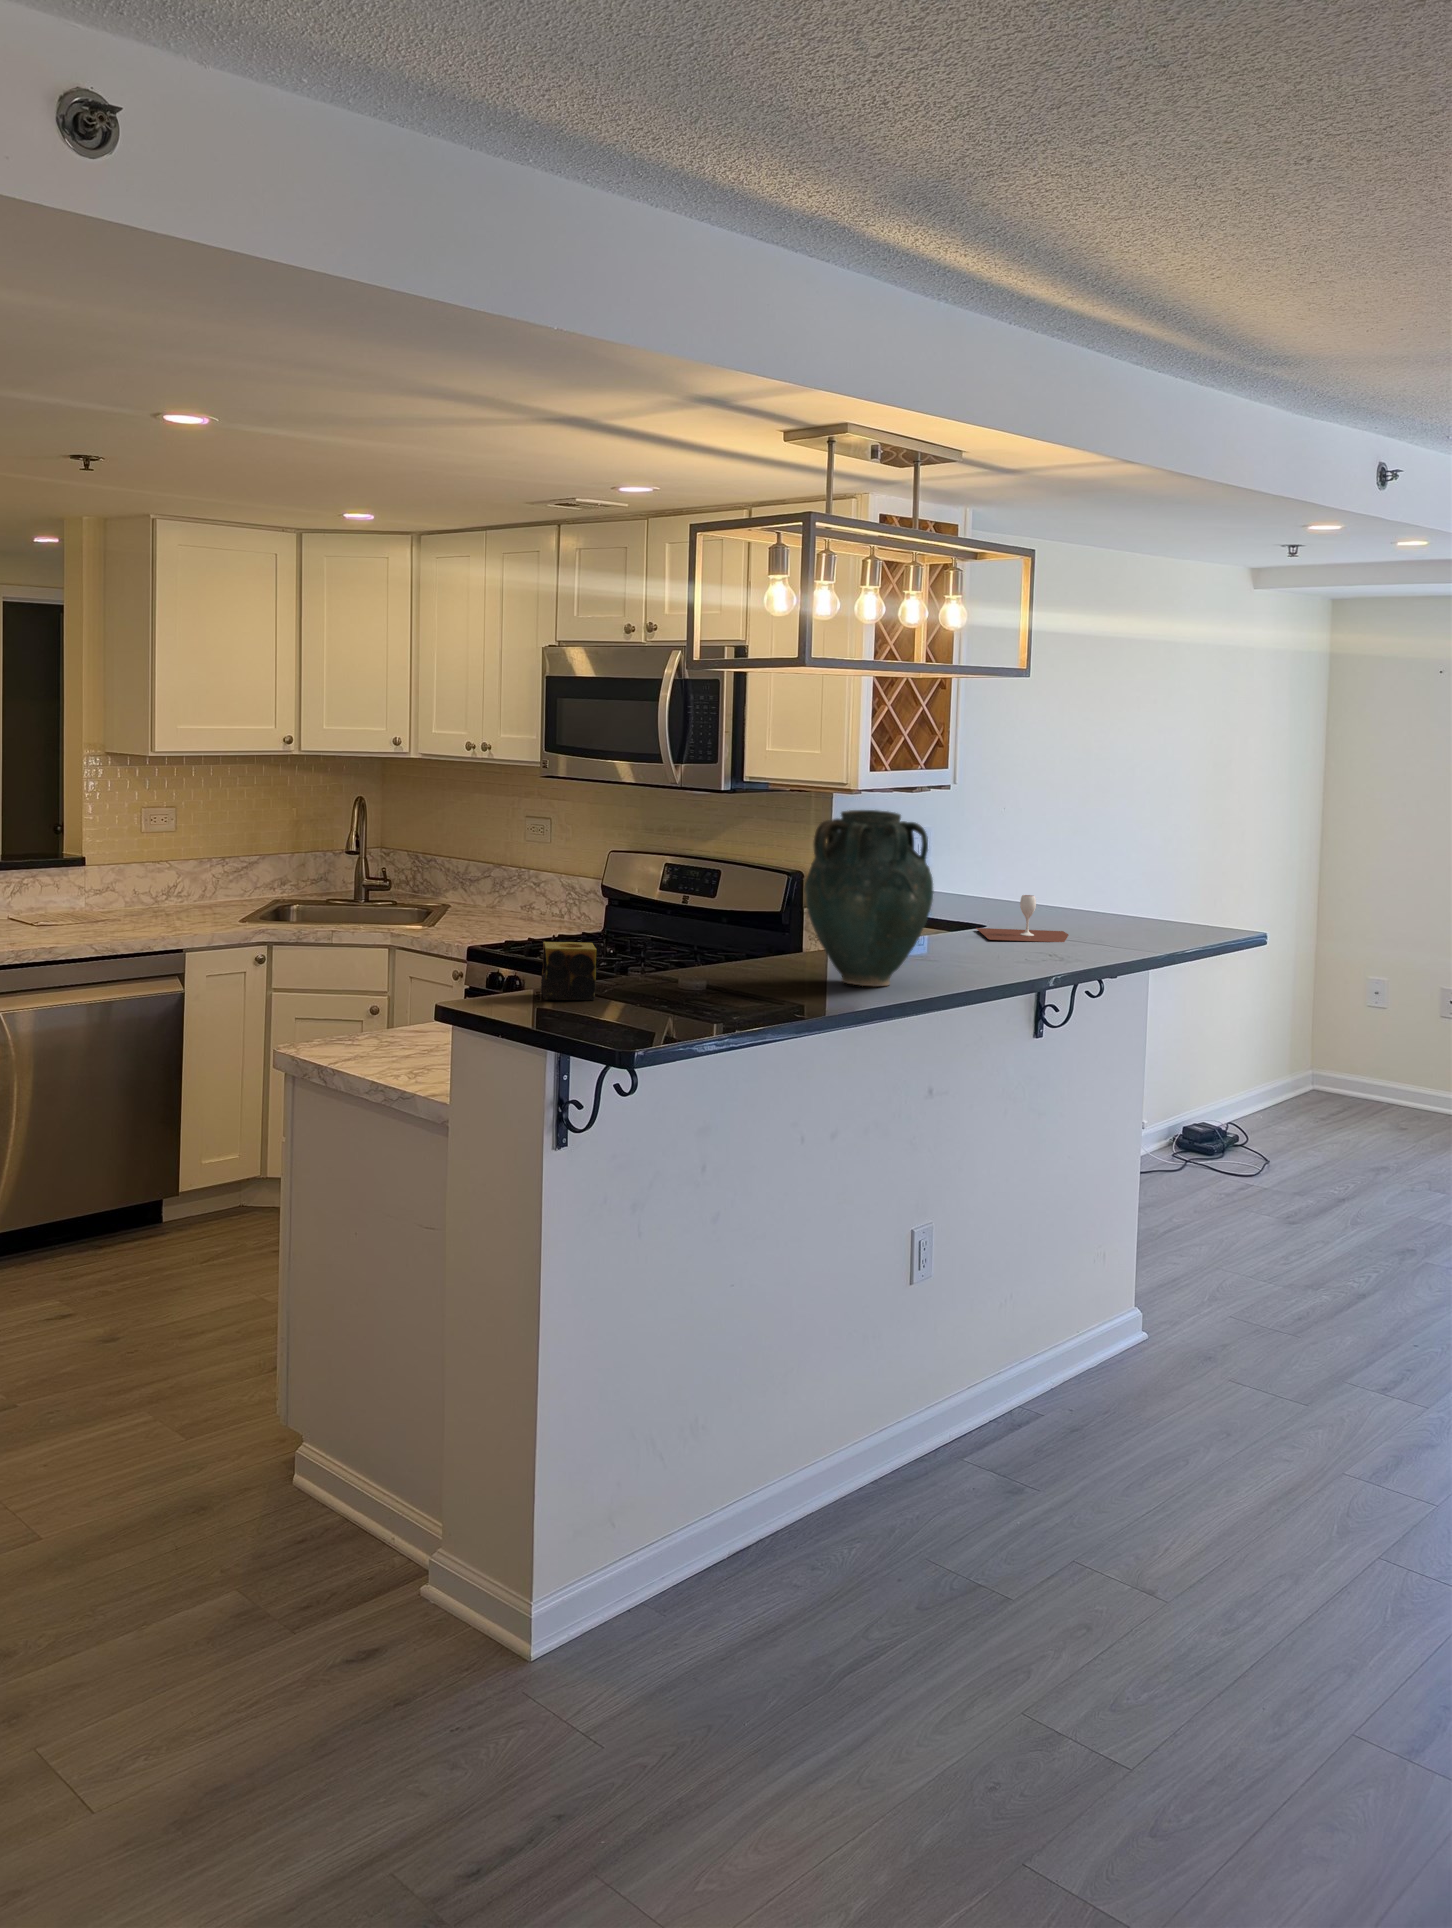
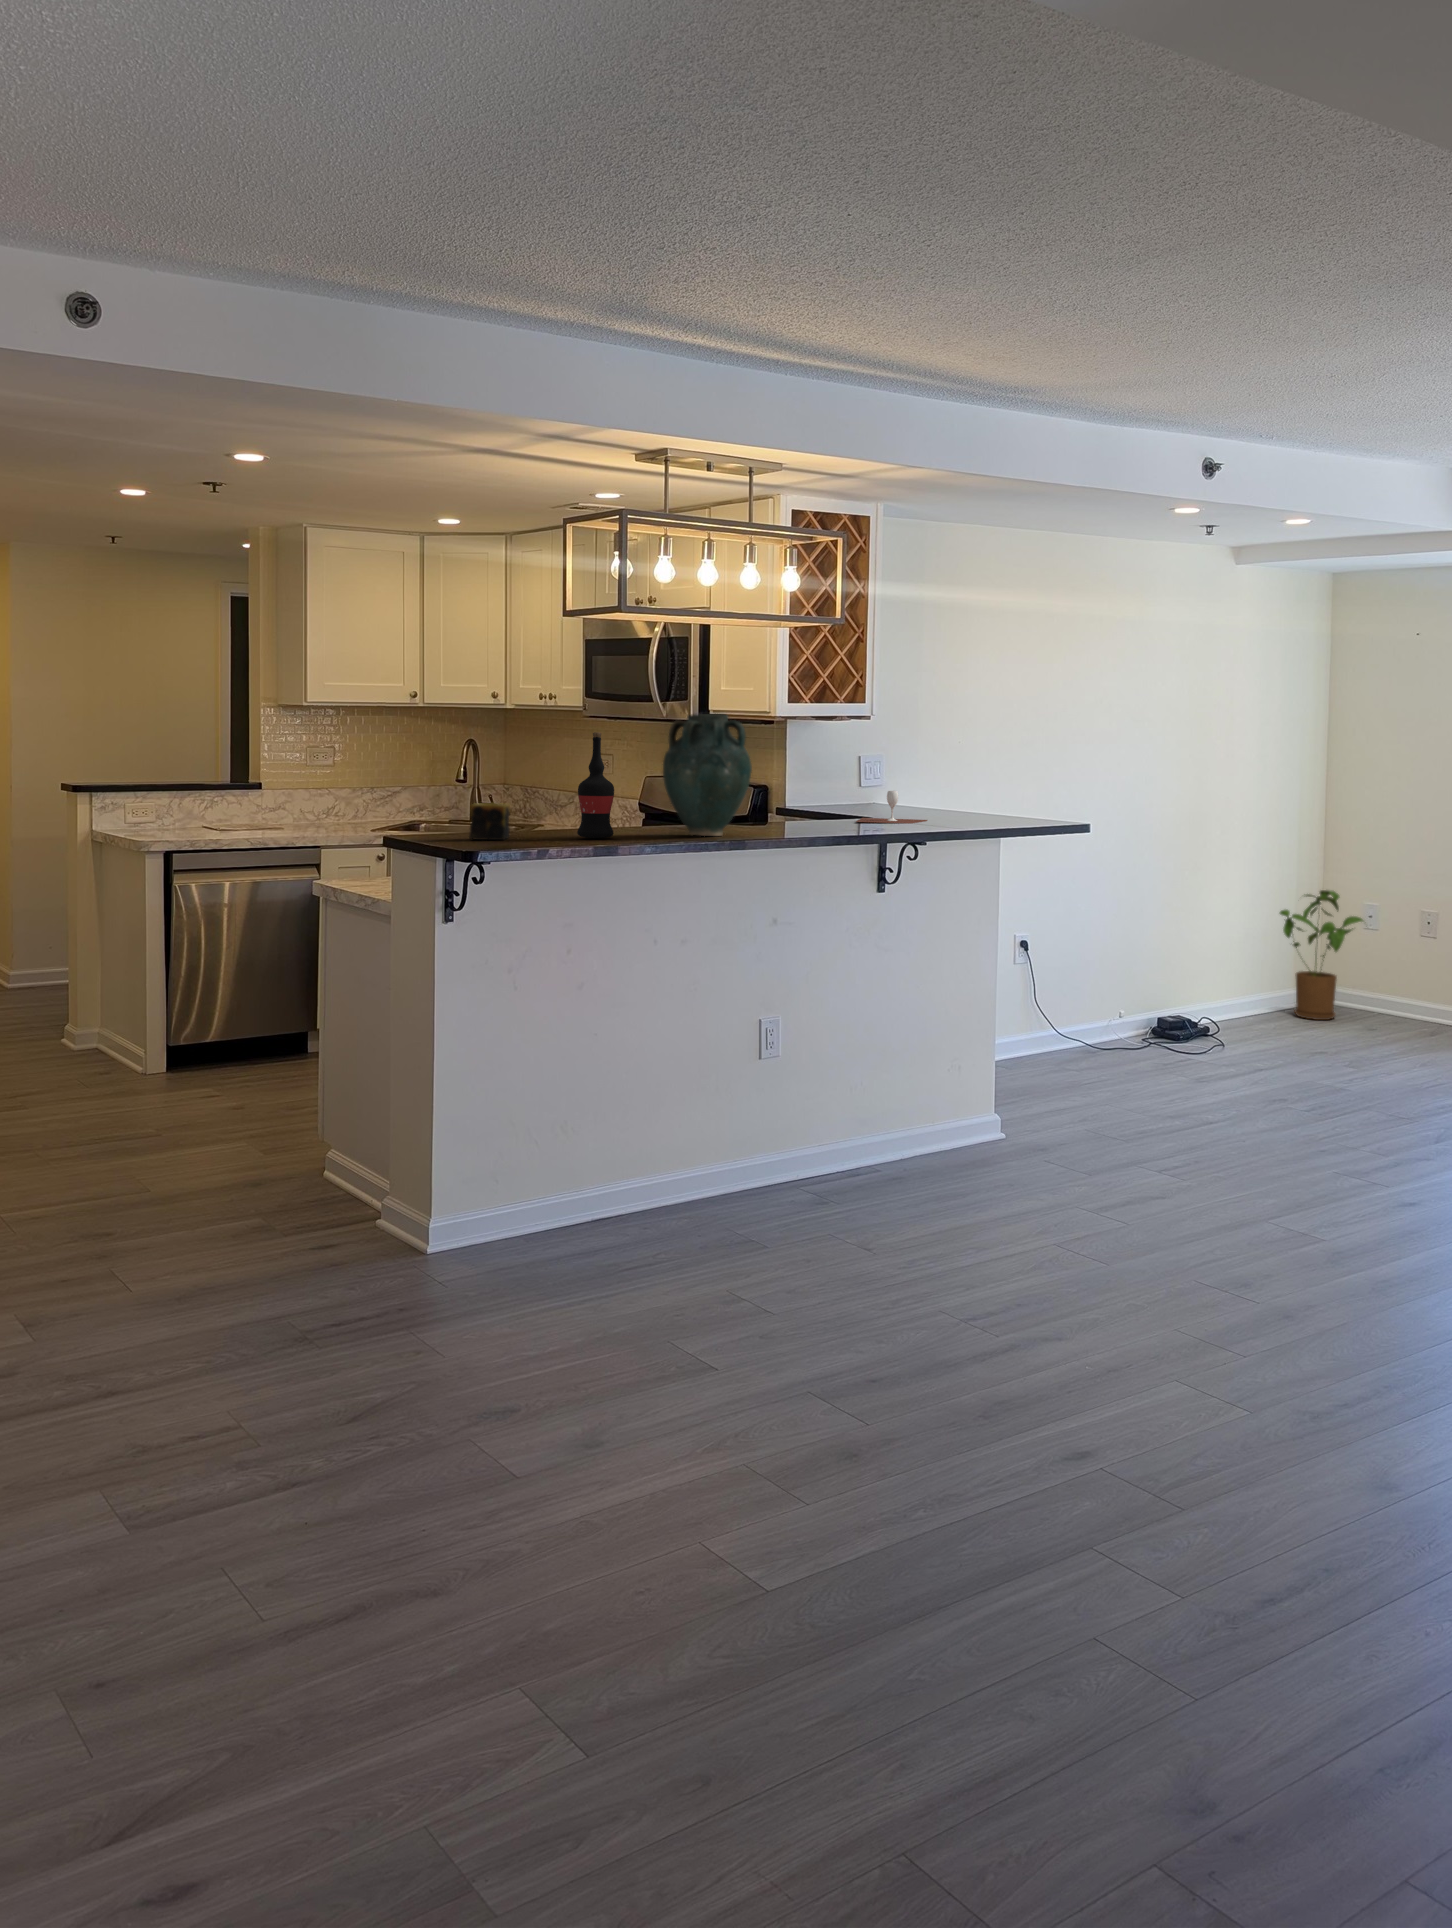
wine bottle: none [696,841,751,995] -> present [577,732,614,838]
house plant: none [1307,969,1410,1123] -> present [1280,890,1363,1020]

